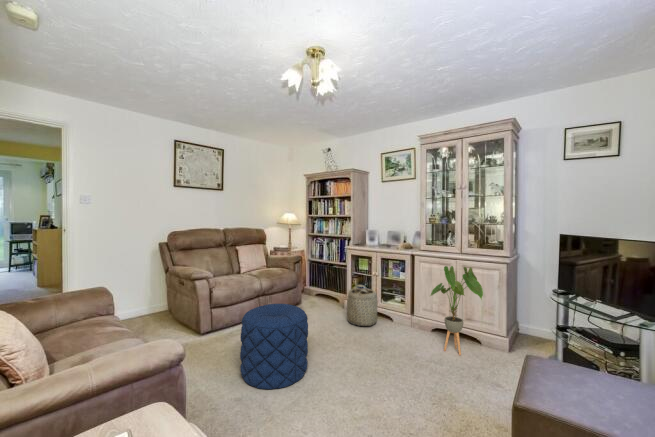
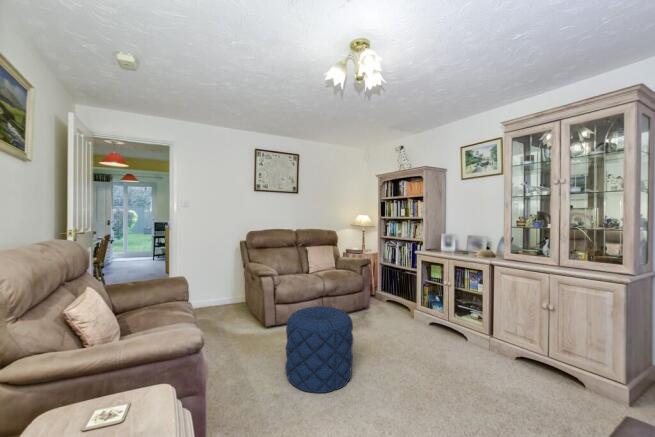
house plant: present [431,266,483,355] -> none [504,281,583,395]
basket: present [347,285,378,326] -> none [412,294,448,342]

